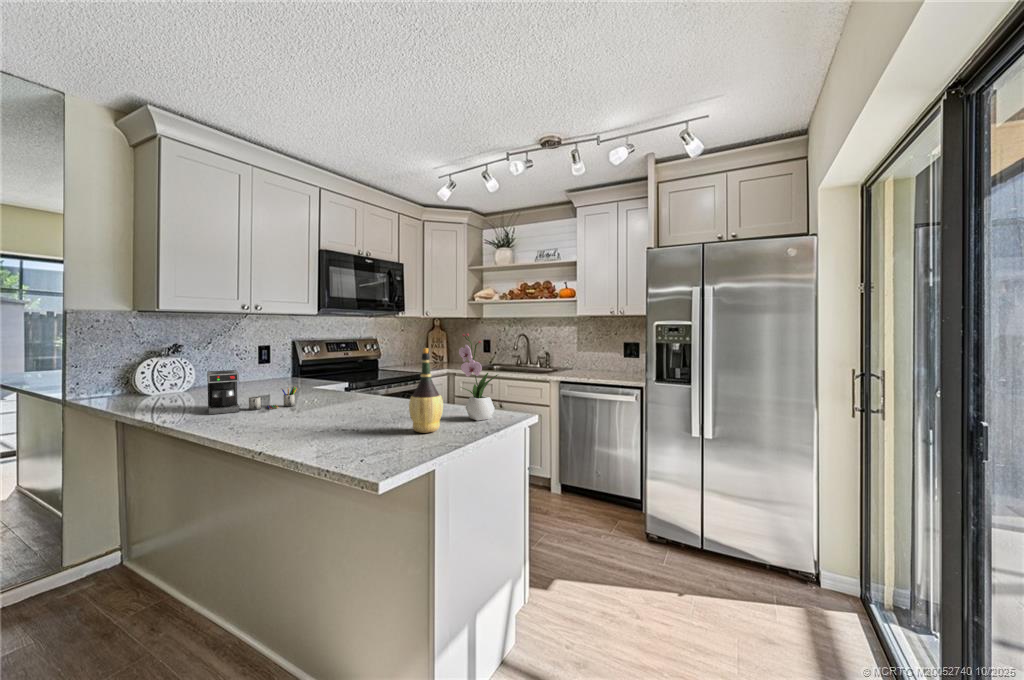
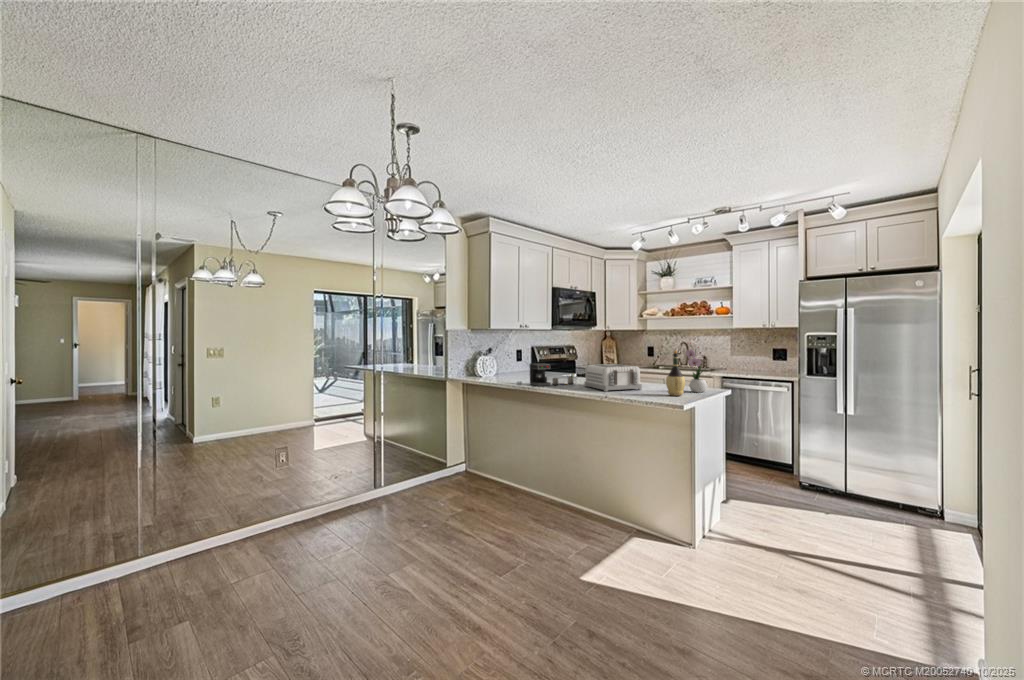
toaster: none [300,370,390,426] -> present [584,364,642,392]

